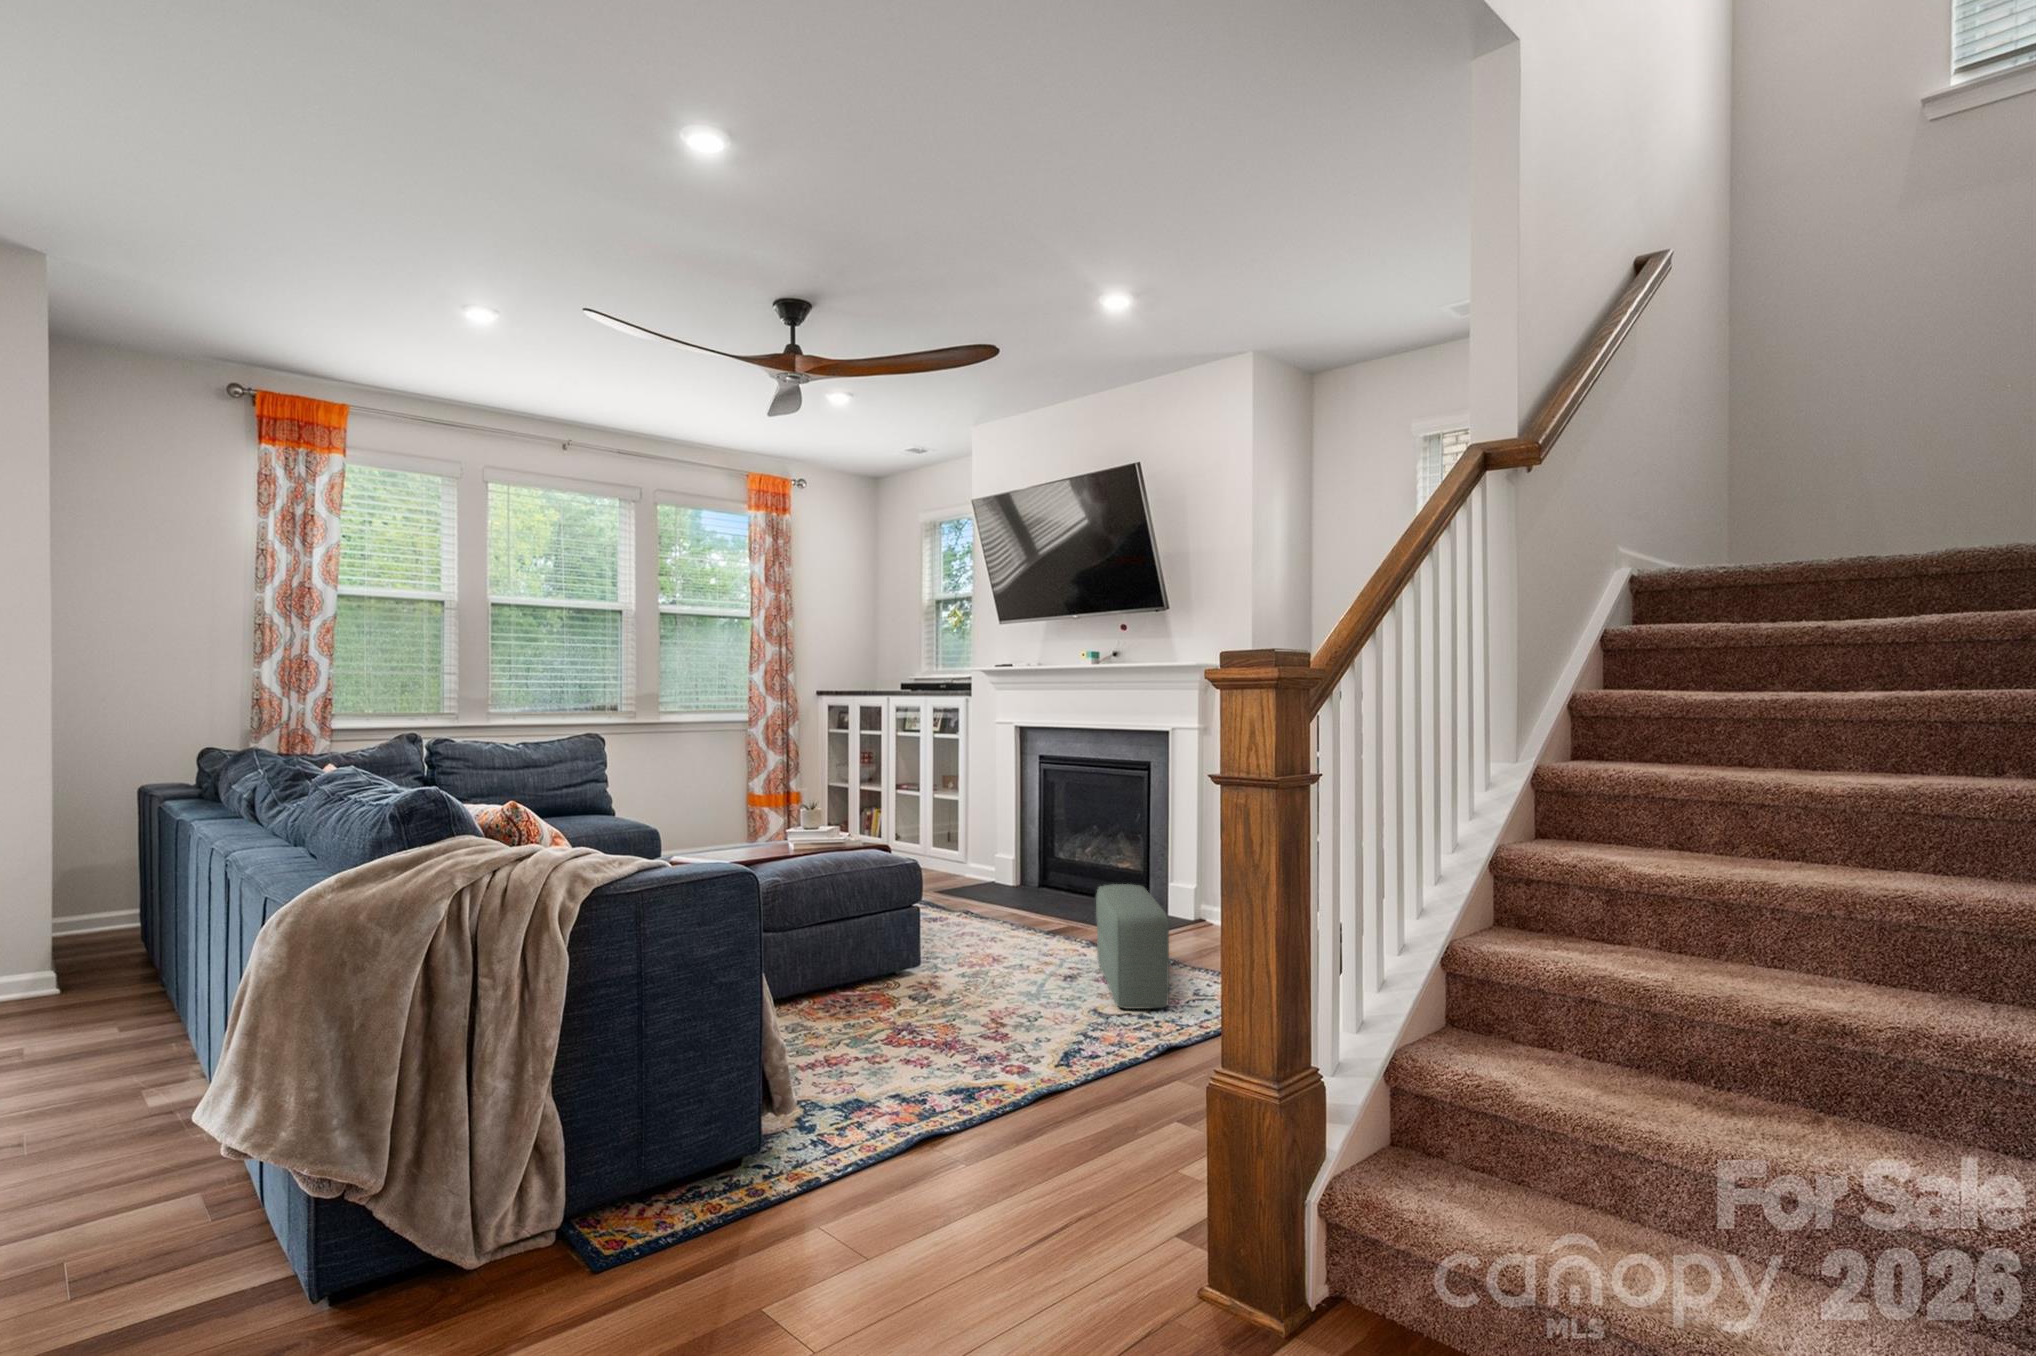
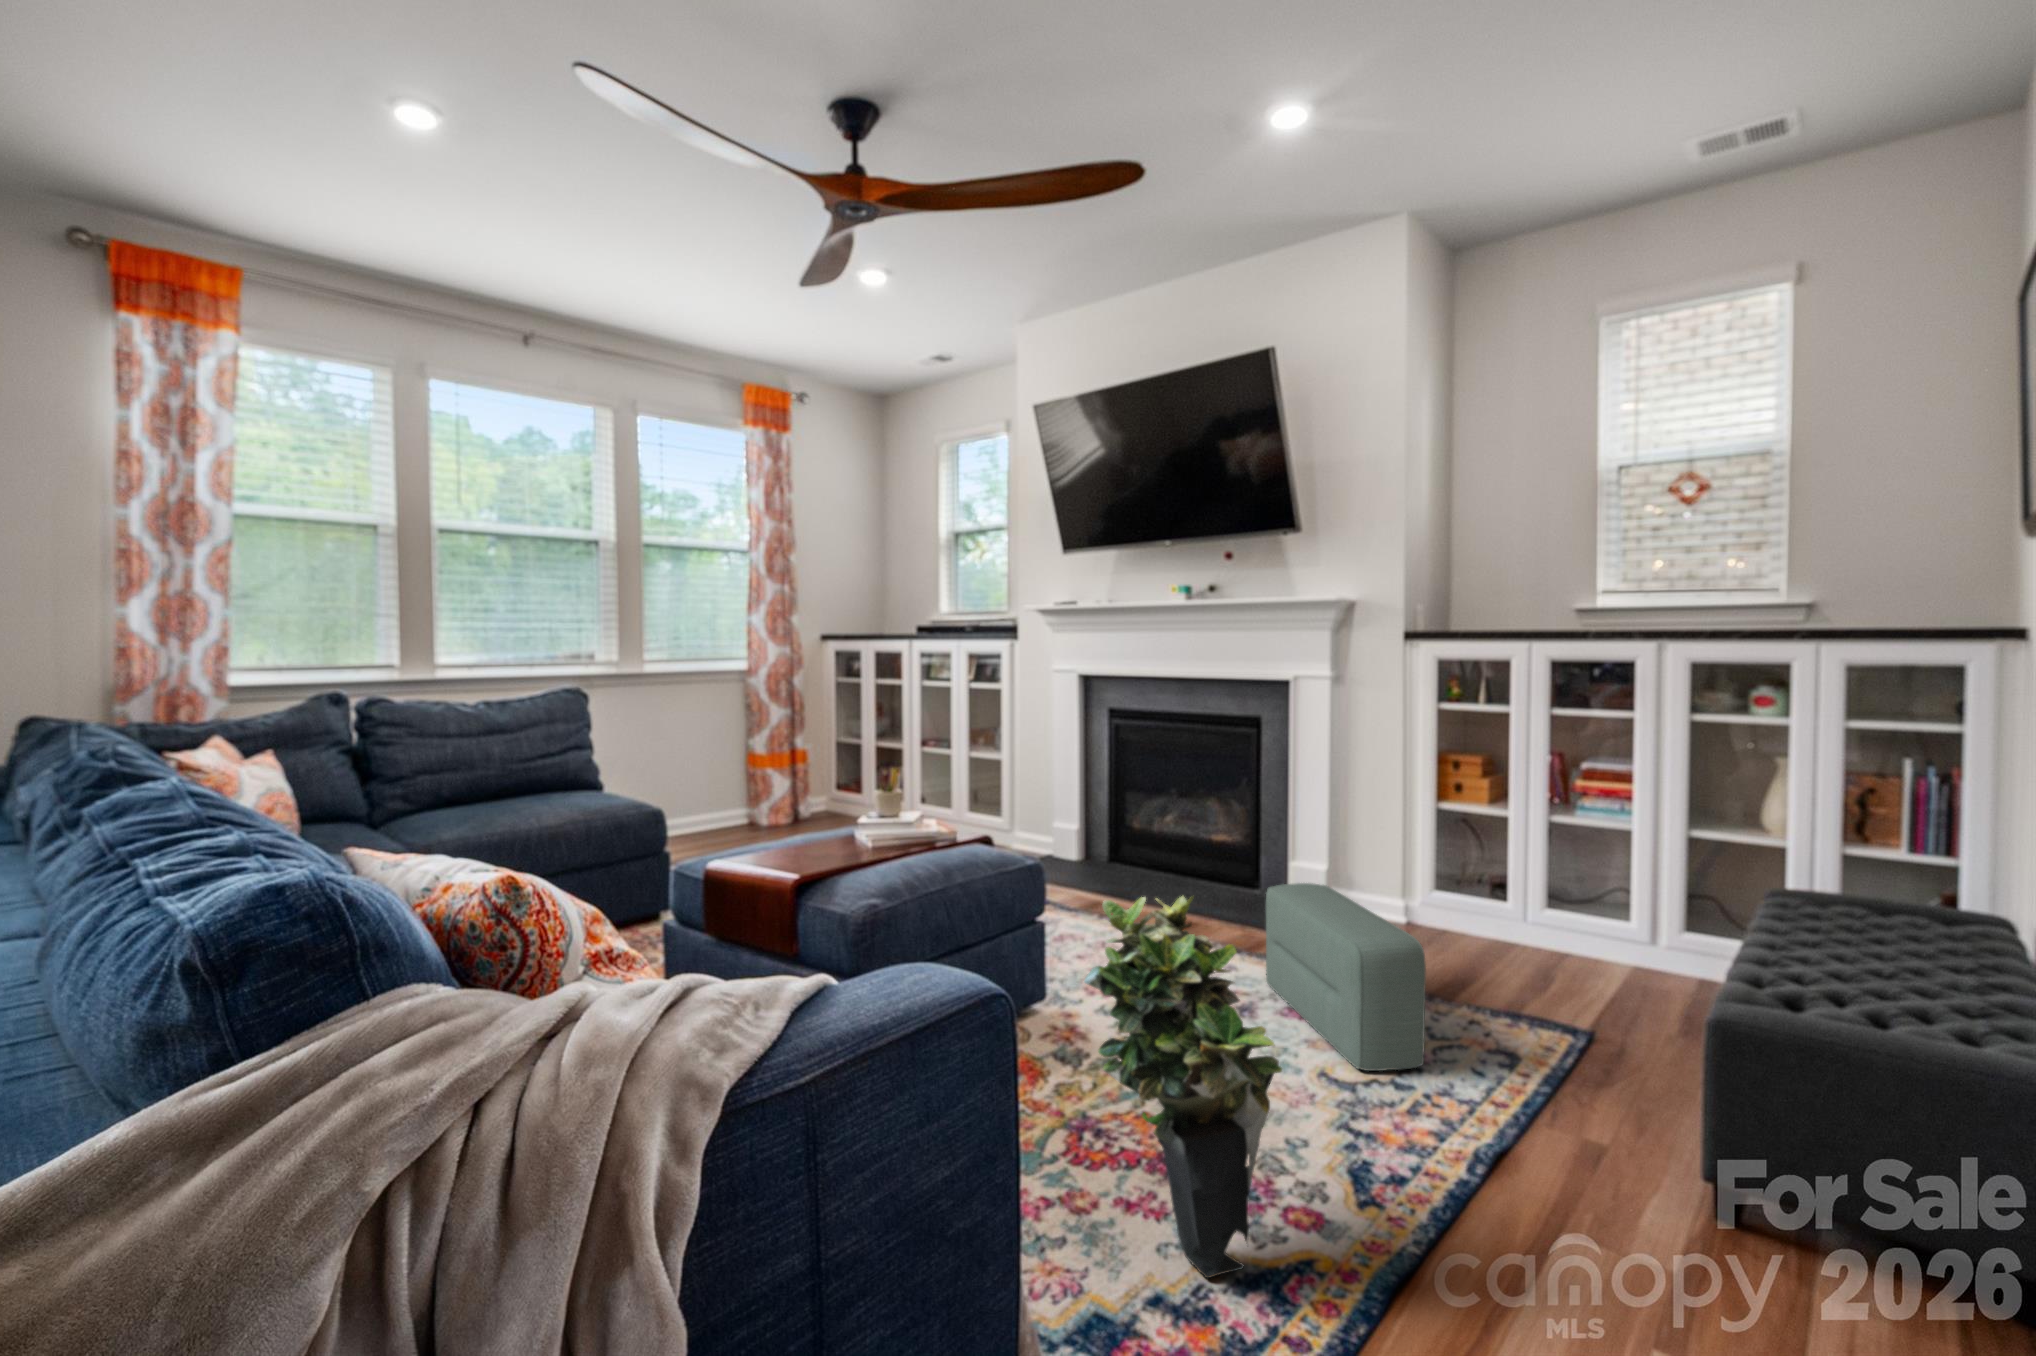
potted plant: none [864,857,989,1086] -> present [1084,896,1282,1278]

